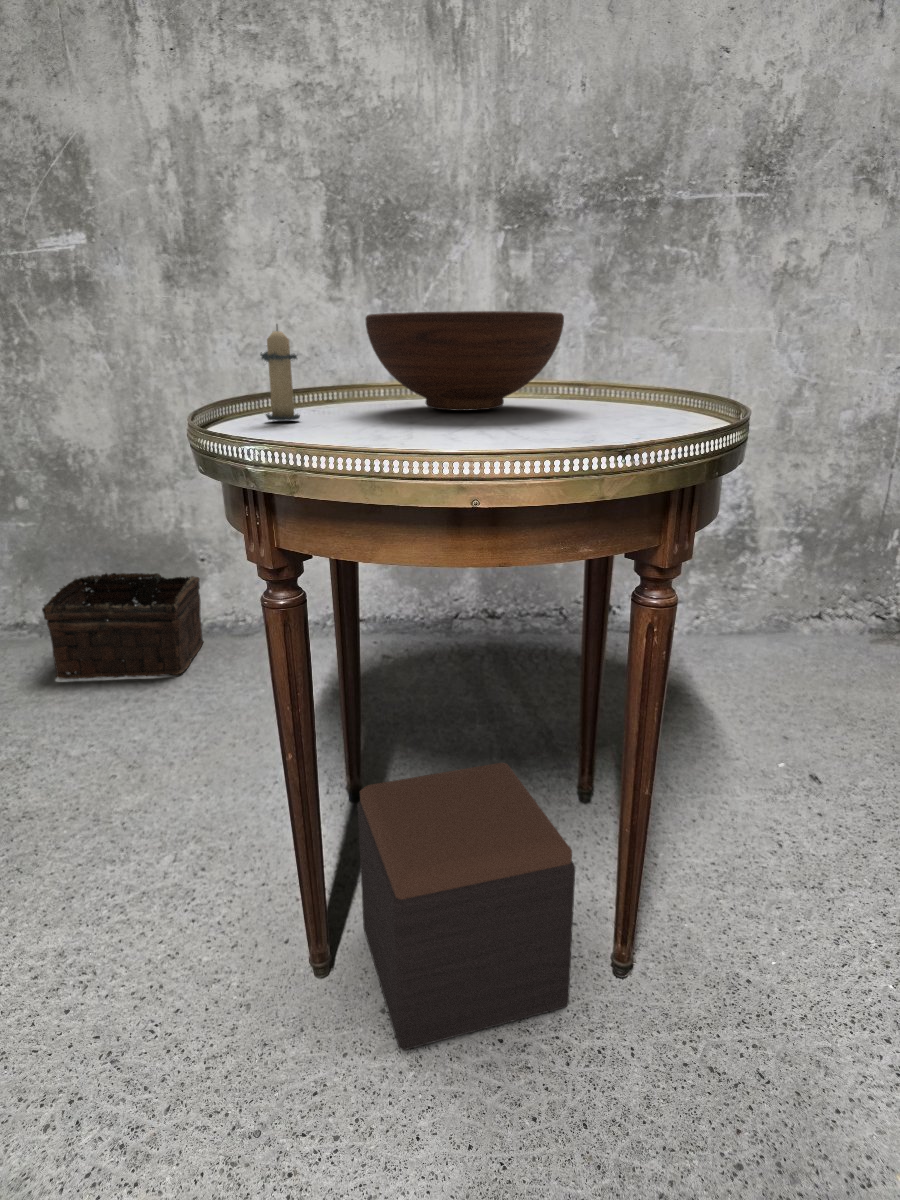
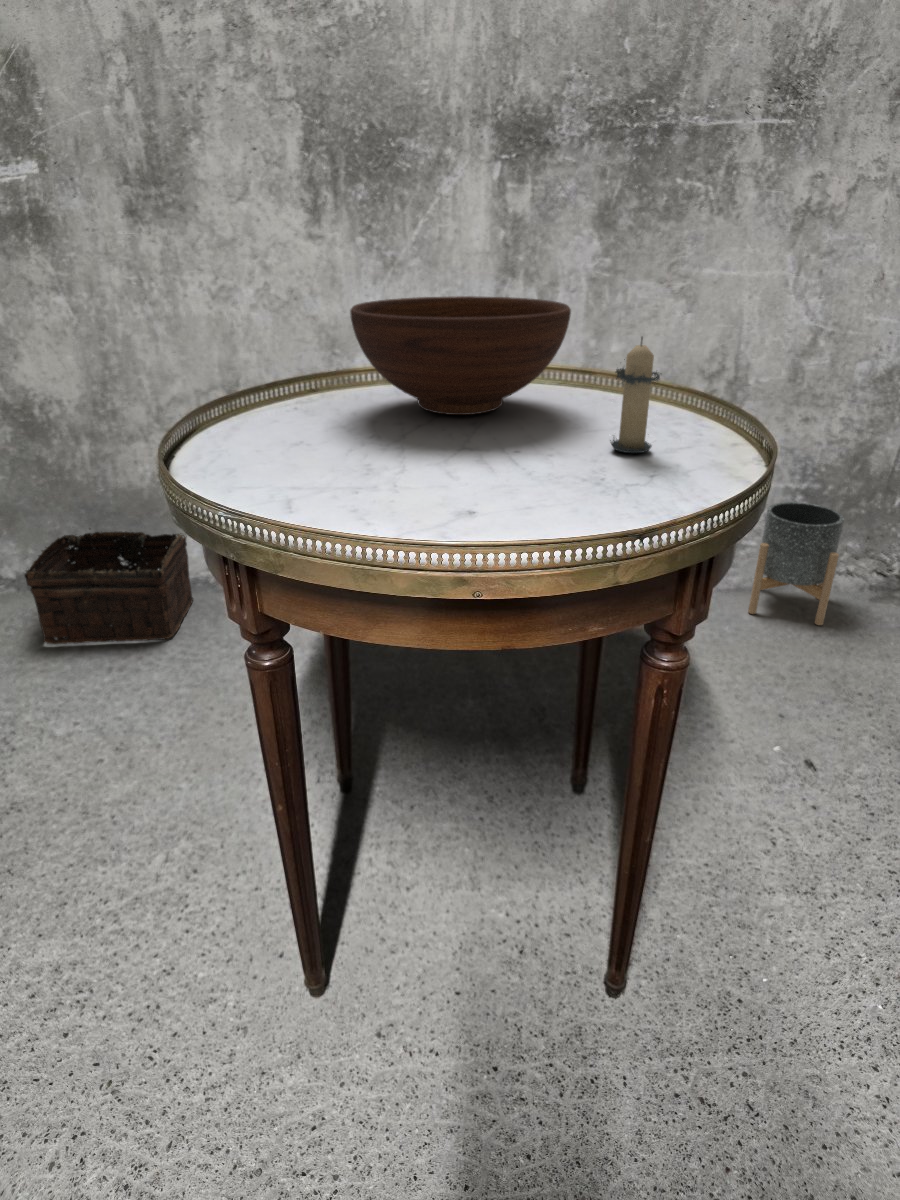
candle: present [260,325,300,421] -> present [610,337,660,453]
planter: none [751,545,840,663] -> present [748,502,844,625]
footstool: present [357,763,575,1050] -> none [350,784,573,1081]

